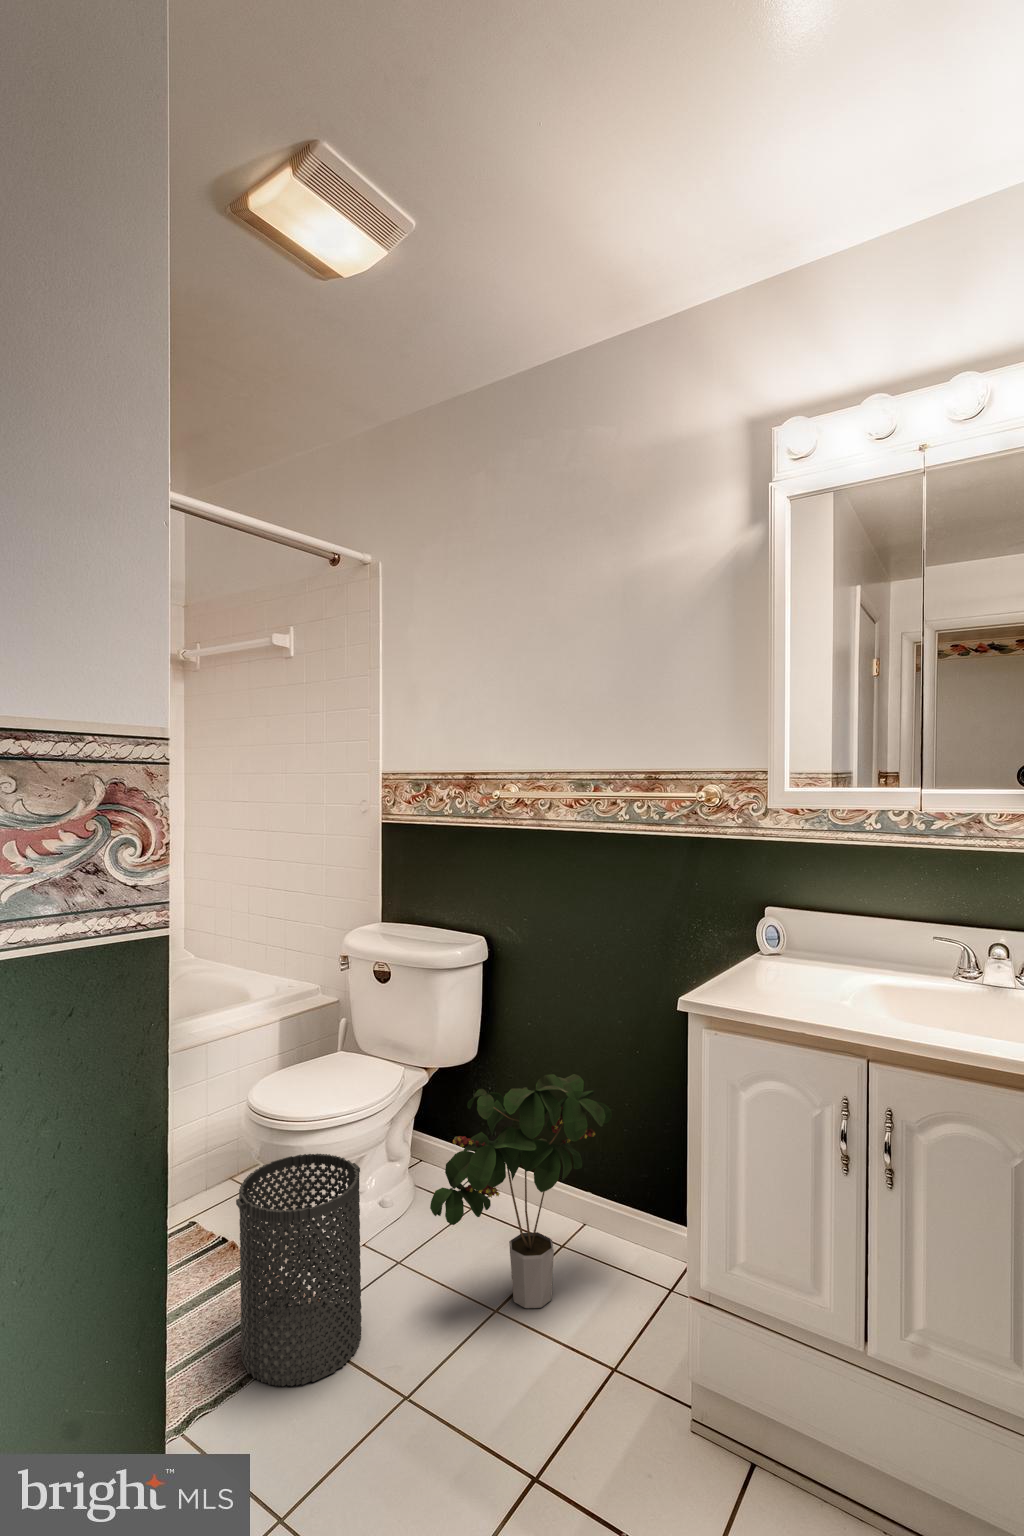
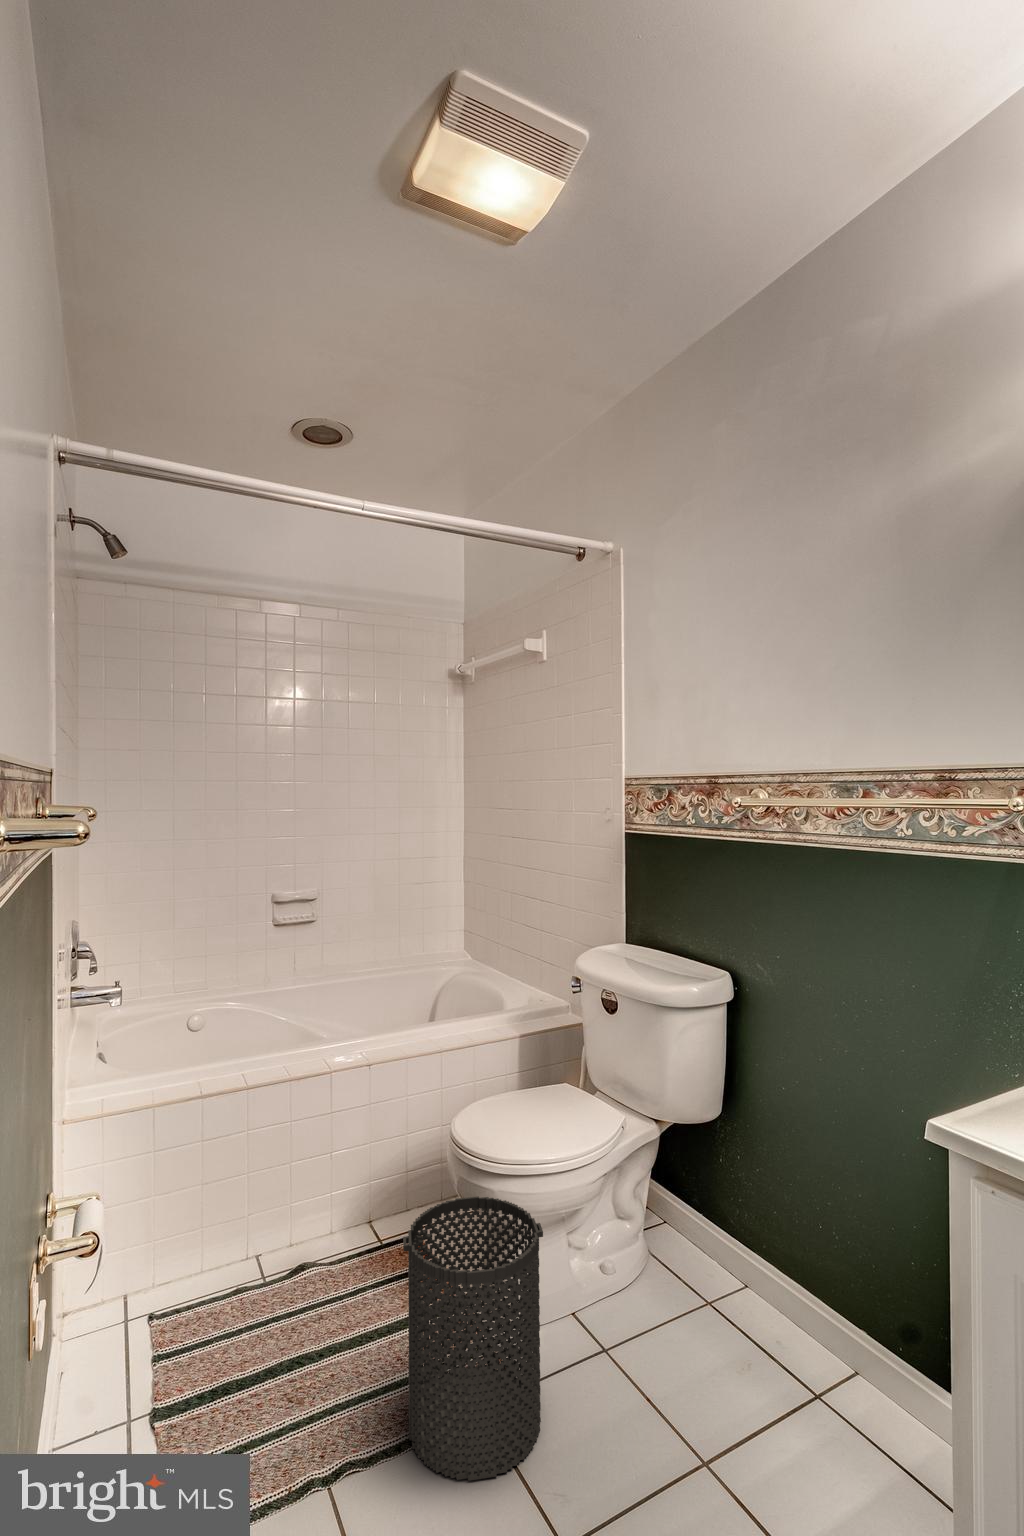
potted plant: present [430,1074,611,1308] -> none [623,1166,883,1483]

